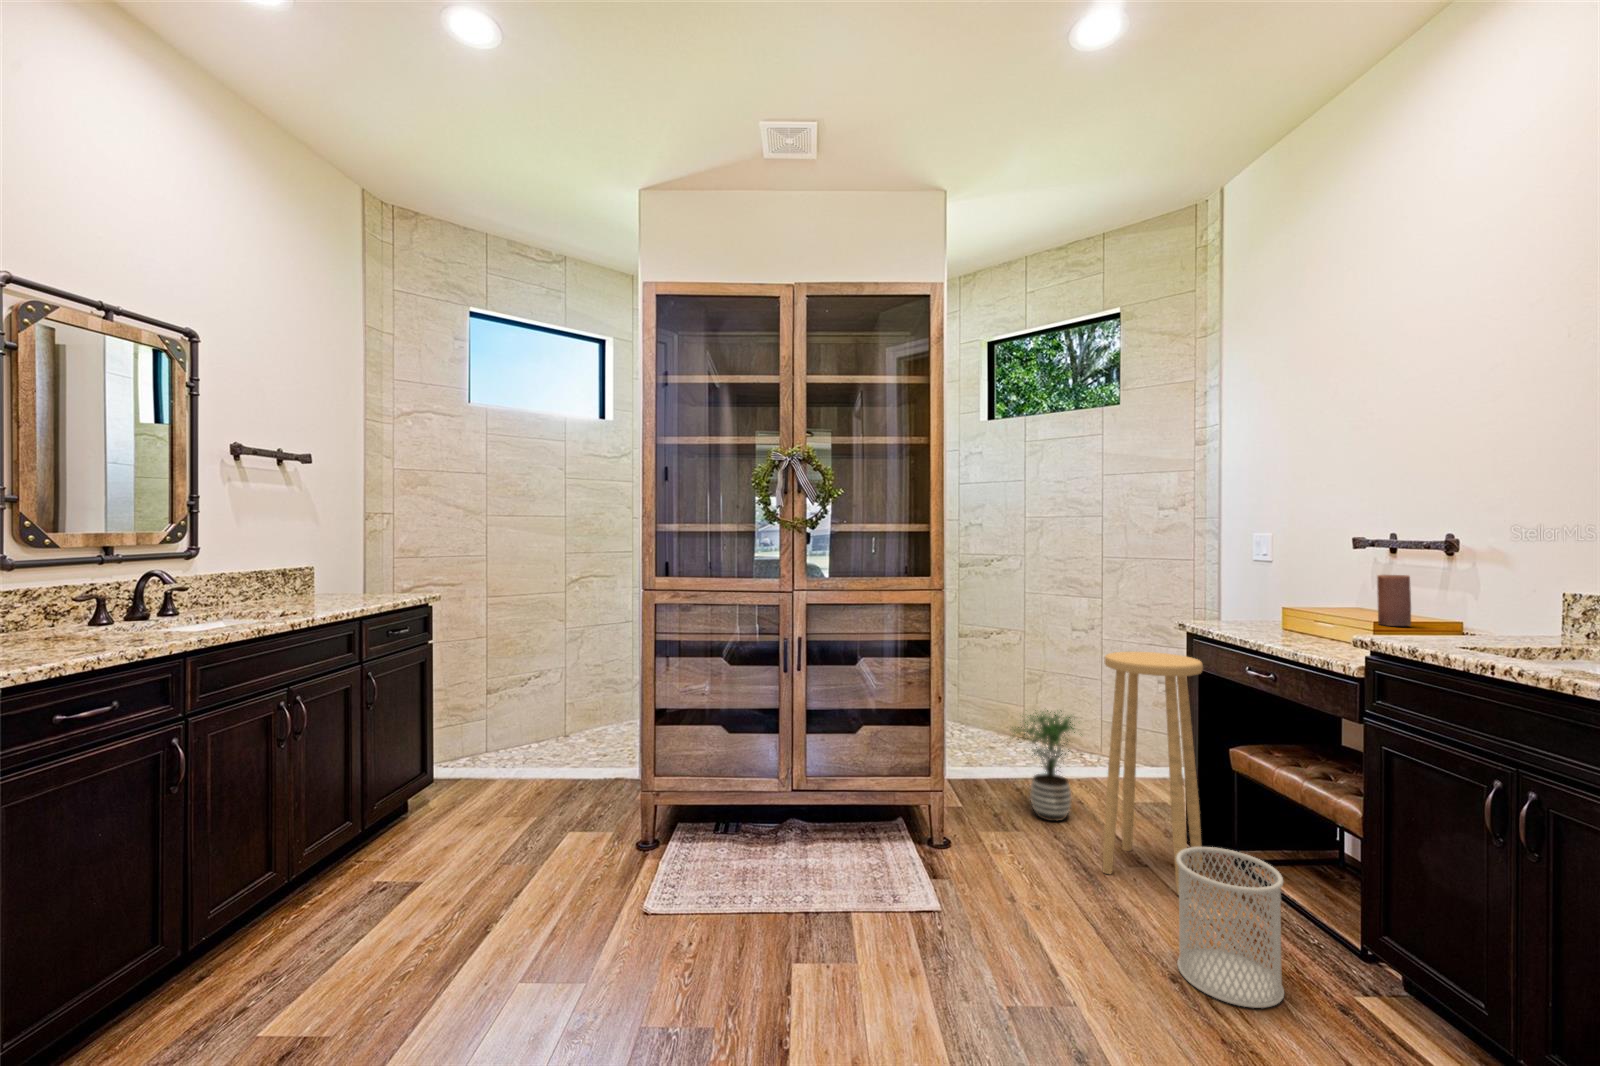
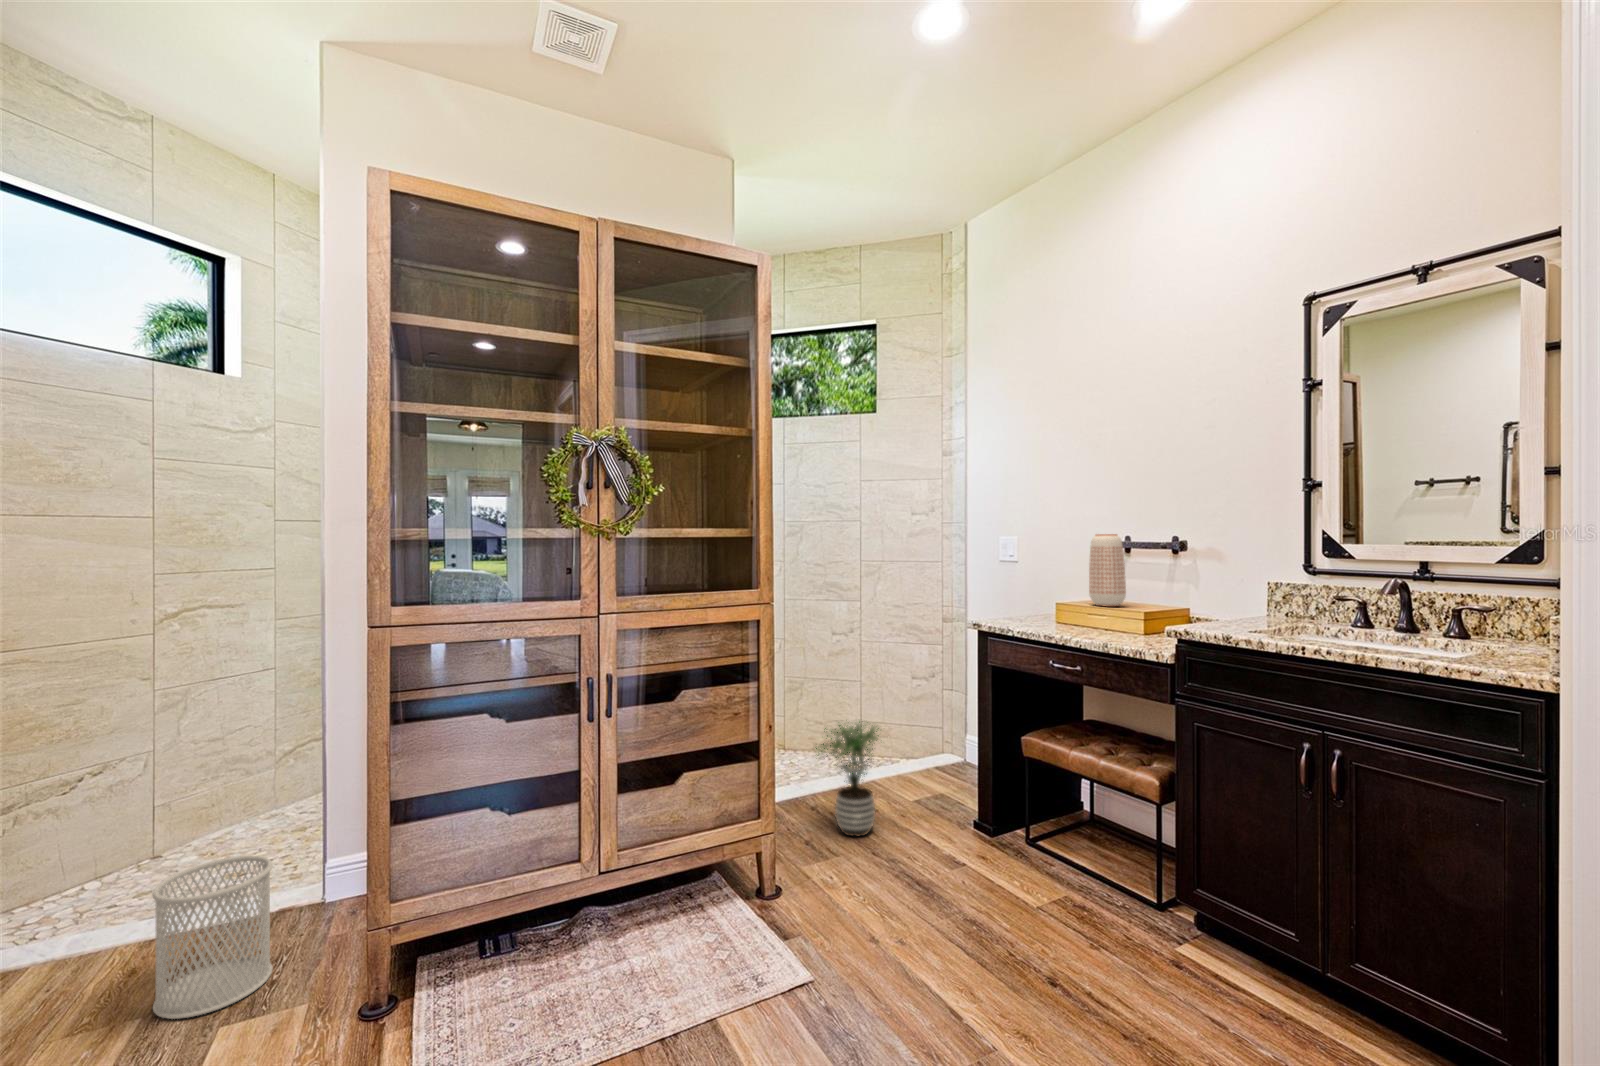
vase: none [1329,531,1379,615] -> present [1089,534,1126,607]
candle: present [1377,575,1411,626] -> none [1145,572,1169,616]
stool: present [1103,652,1203,895] -> none [925,653,1013,889]
wastebasket: present [1176,847,1284,1008] -> present [152,856,273,1019]

